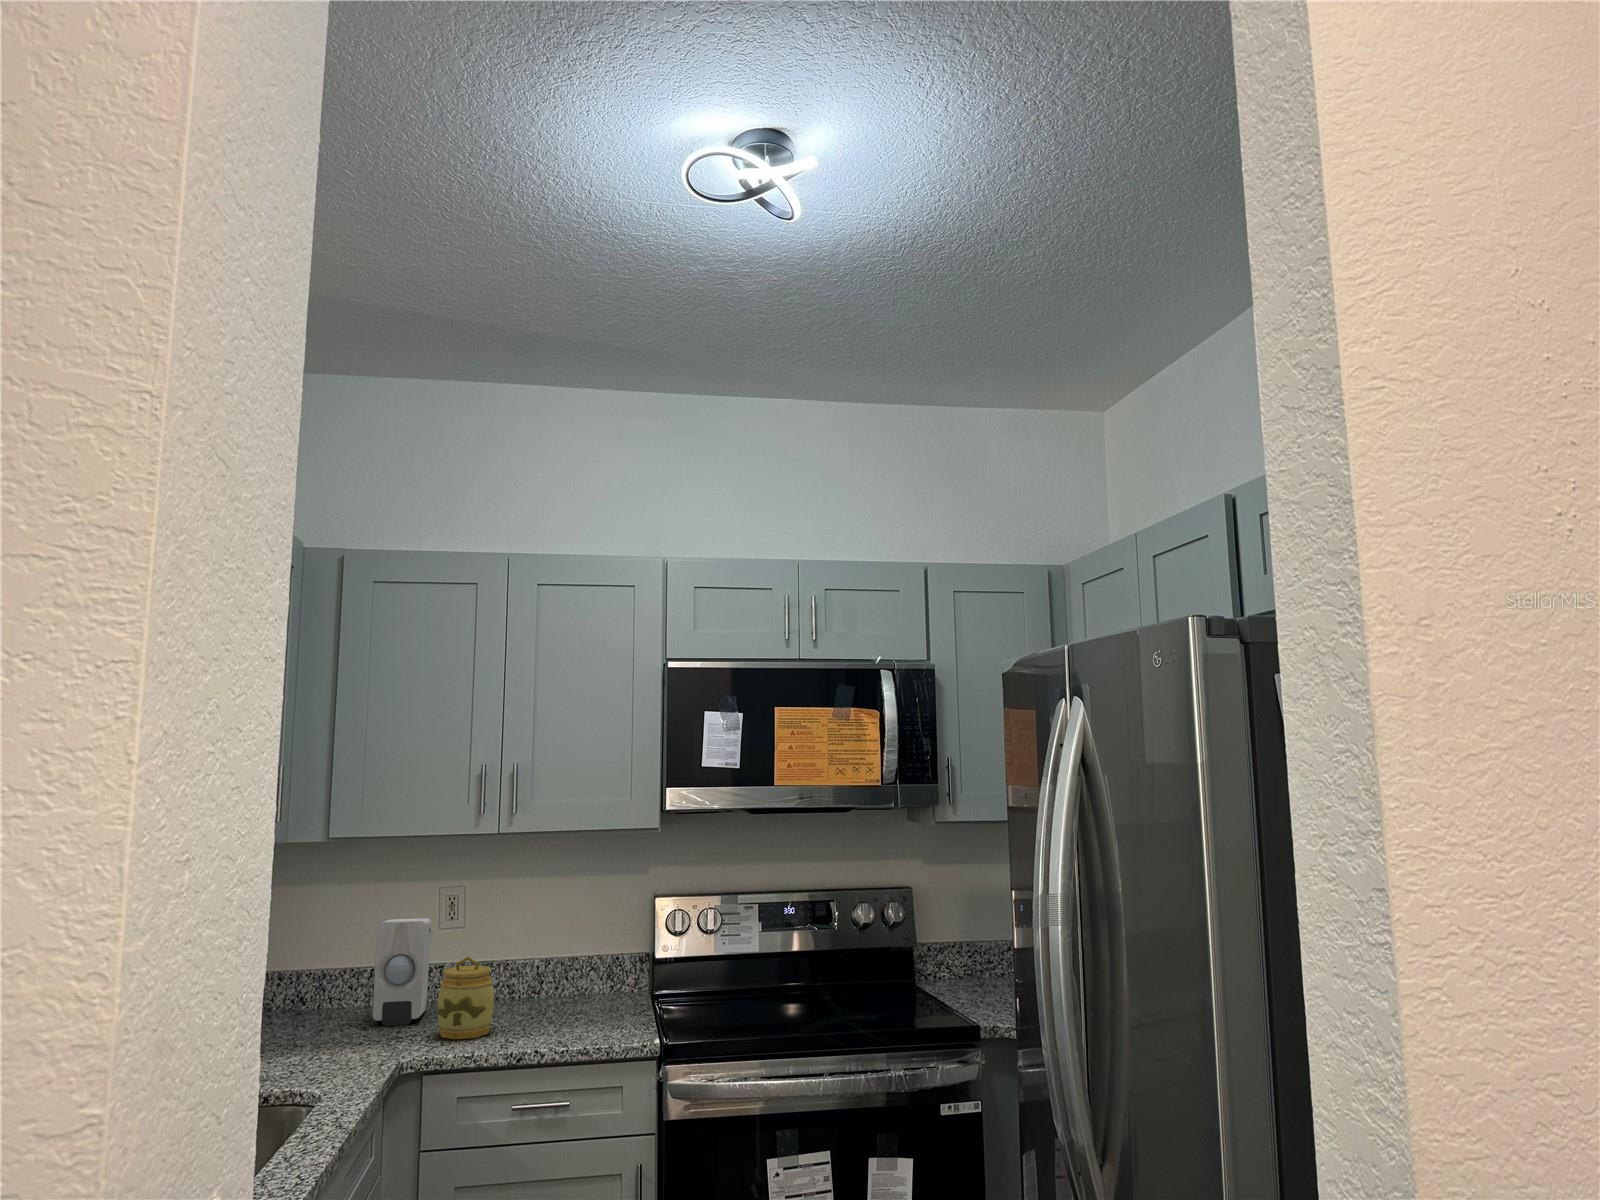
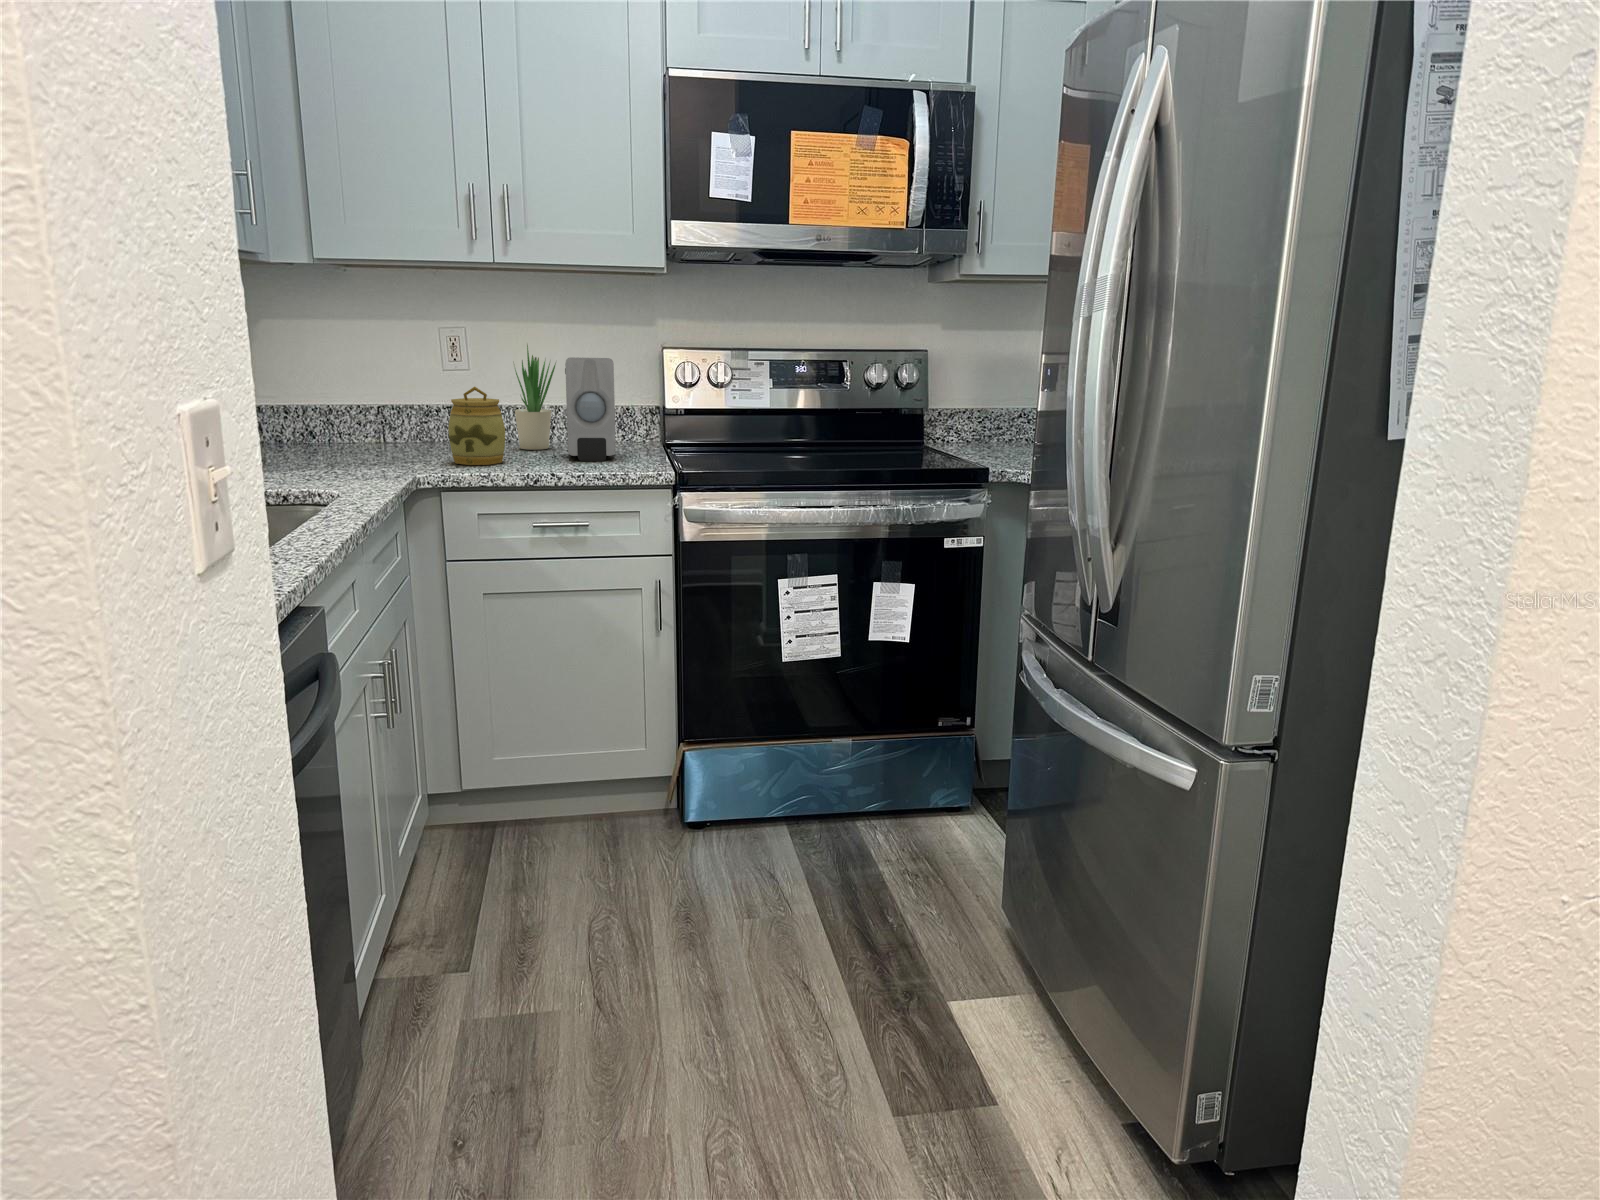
potted plant: none [506,900,550,1010] -> present [515,345,556,450]
soap dispenser: present [373,918,431,1026] -> present [565,357,615,461]

